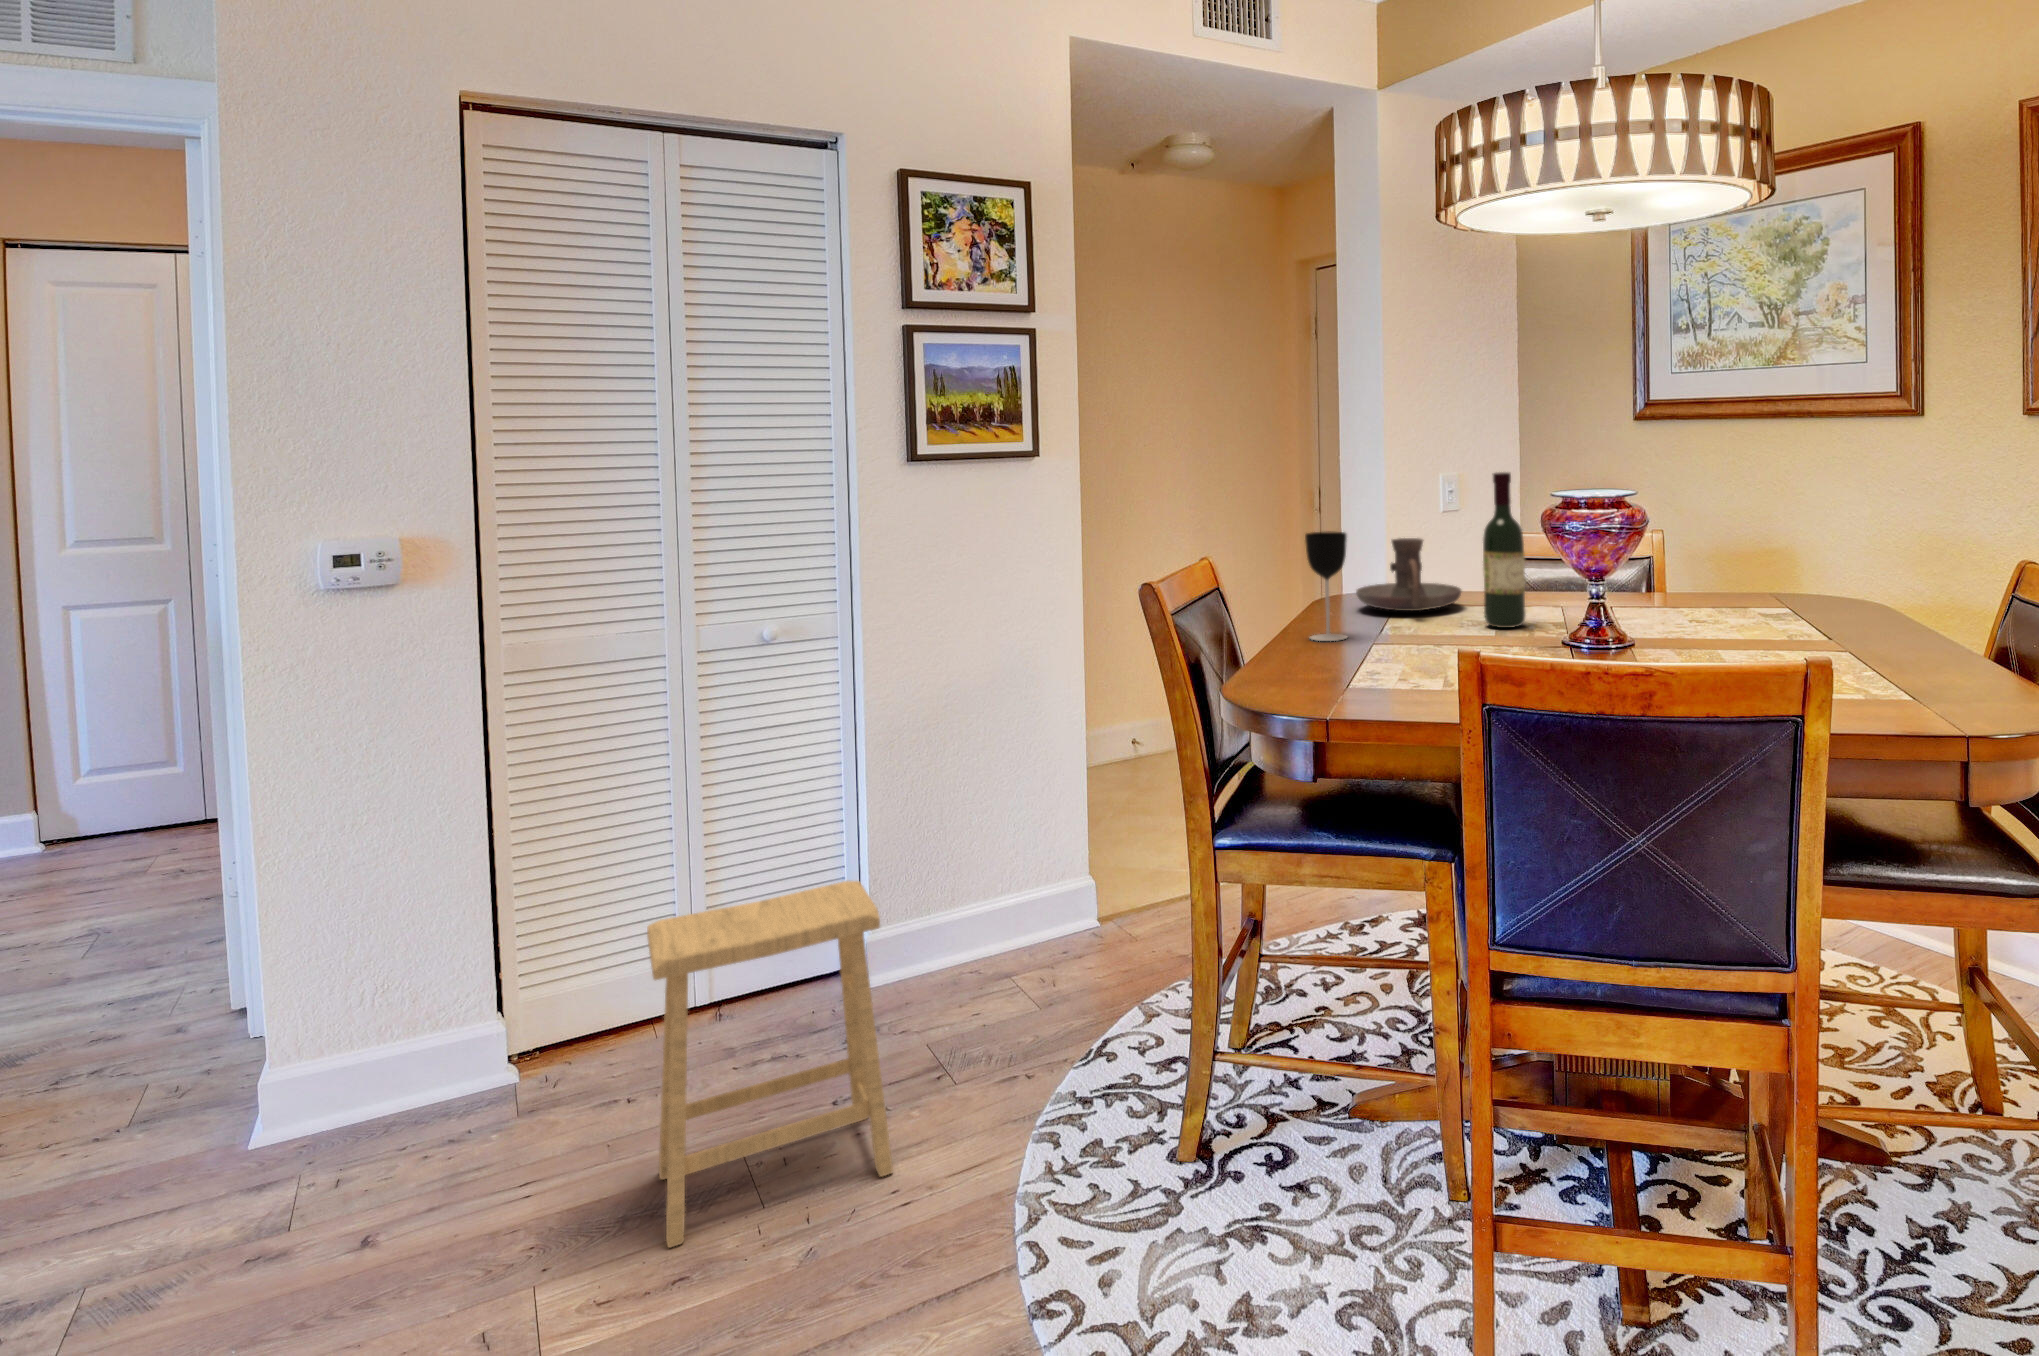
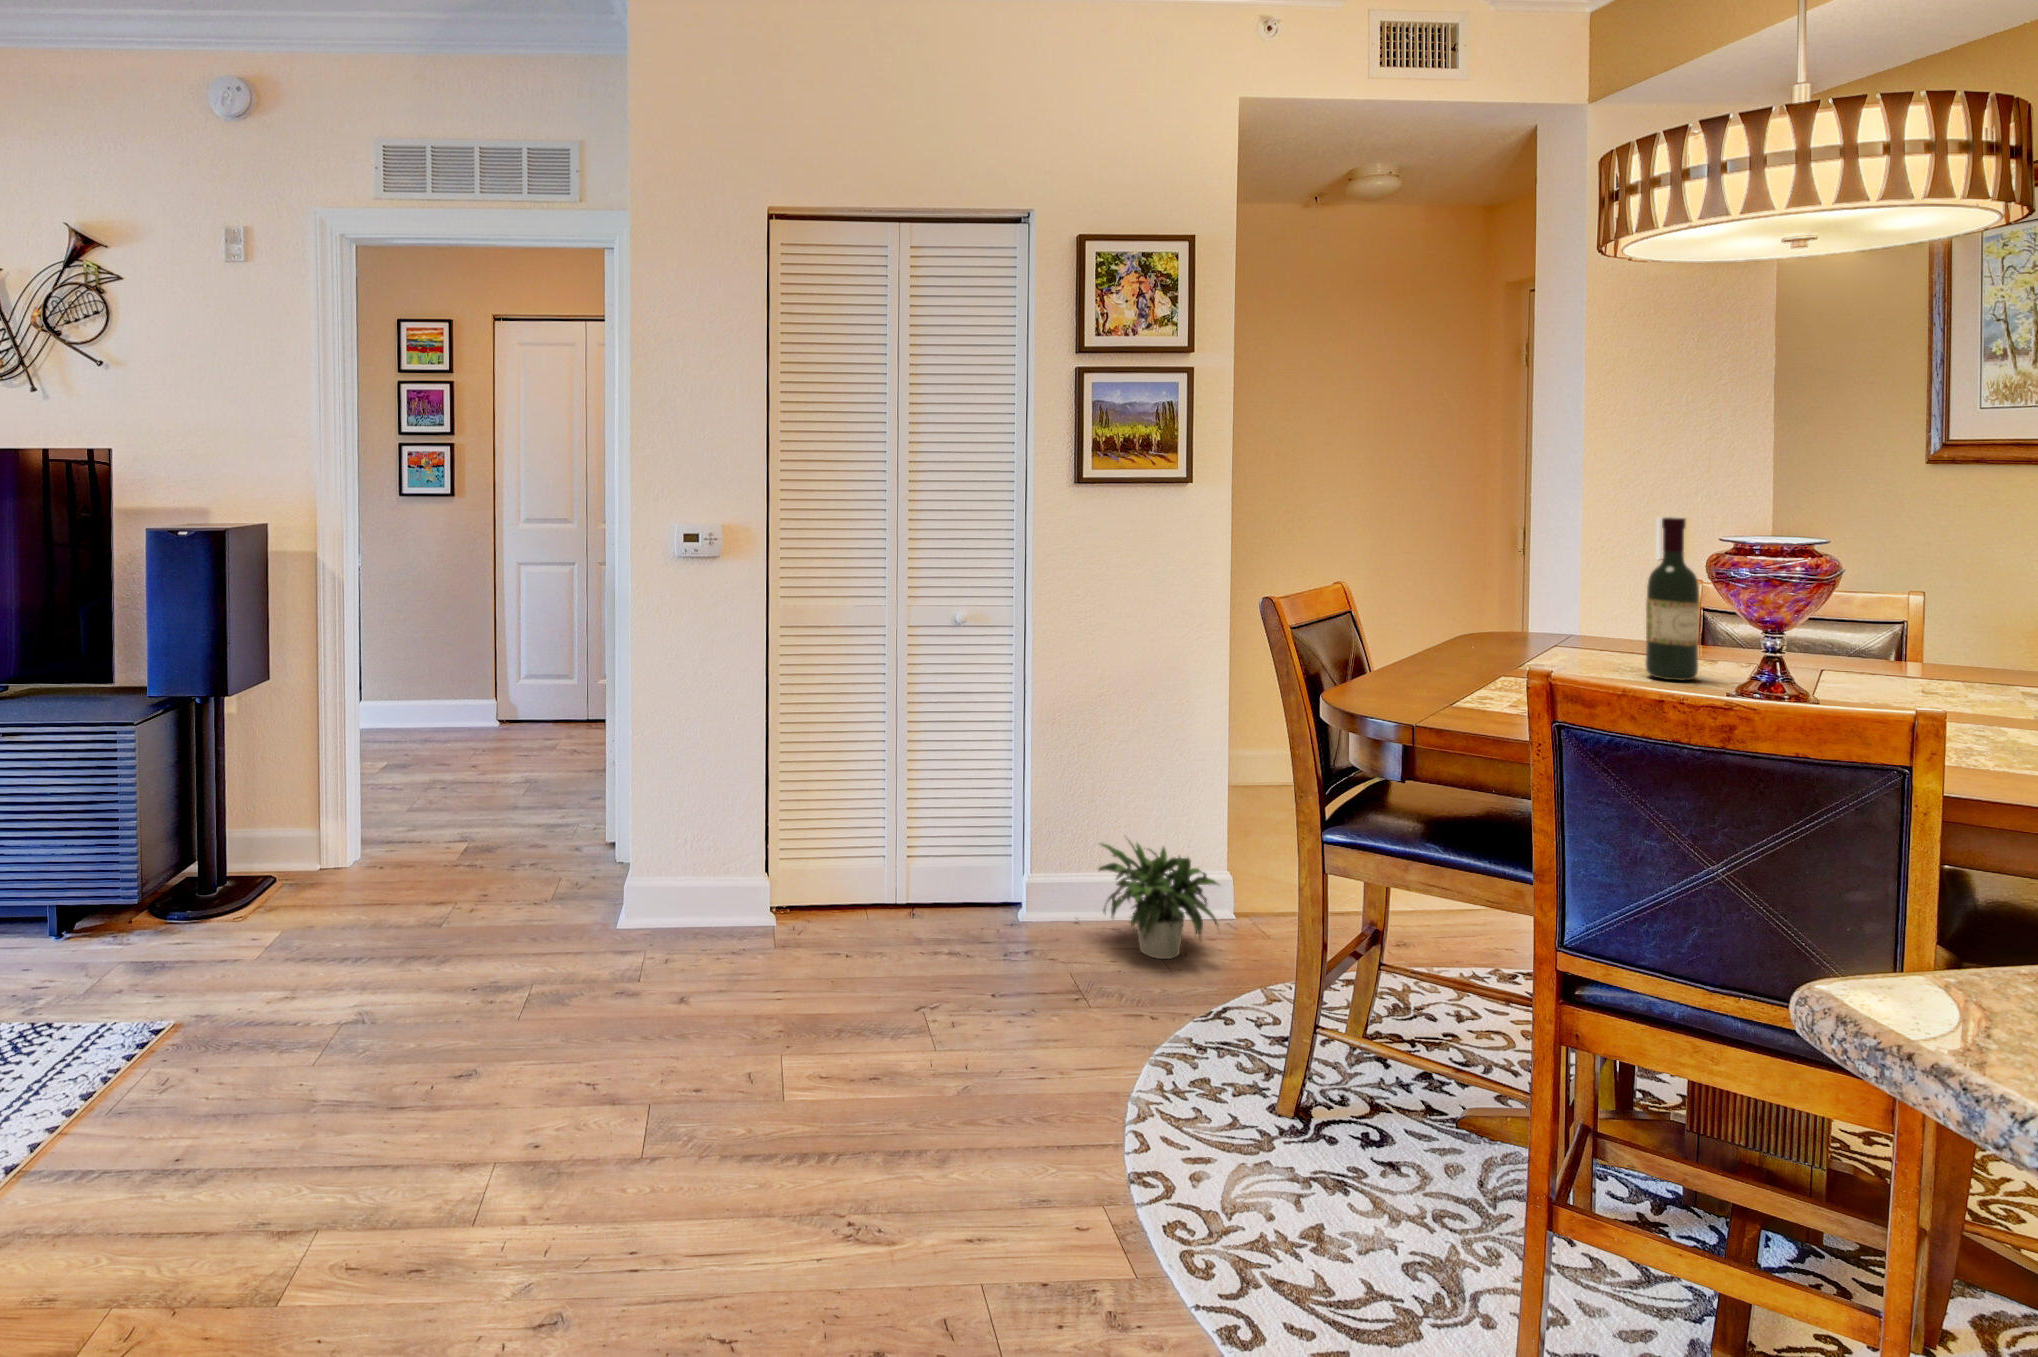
wine glass: present [1305,531,1347,641] -> none [1435,566,1481,671]
candle holder: present [1356,538,1461,611] -> none [1502,580,1630,654]
potted plant: none [930,867,1097,1003] -> present [1076,841,1218,959]
footstool: present [647,881,893,1248] -> none [867,814,1033,1050]

